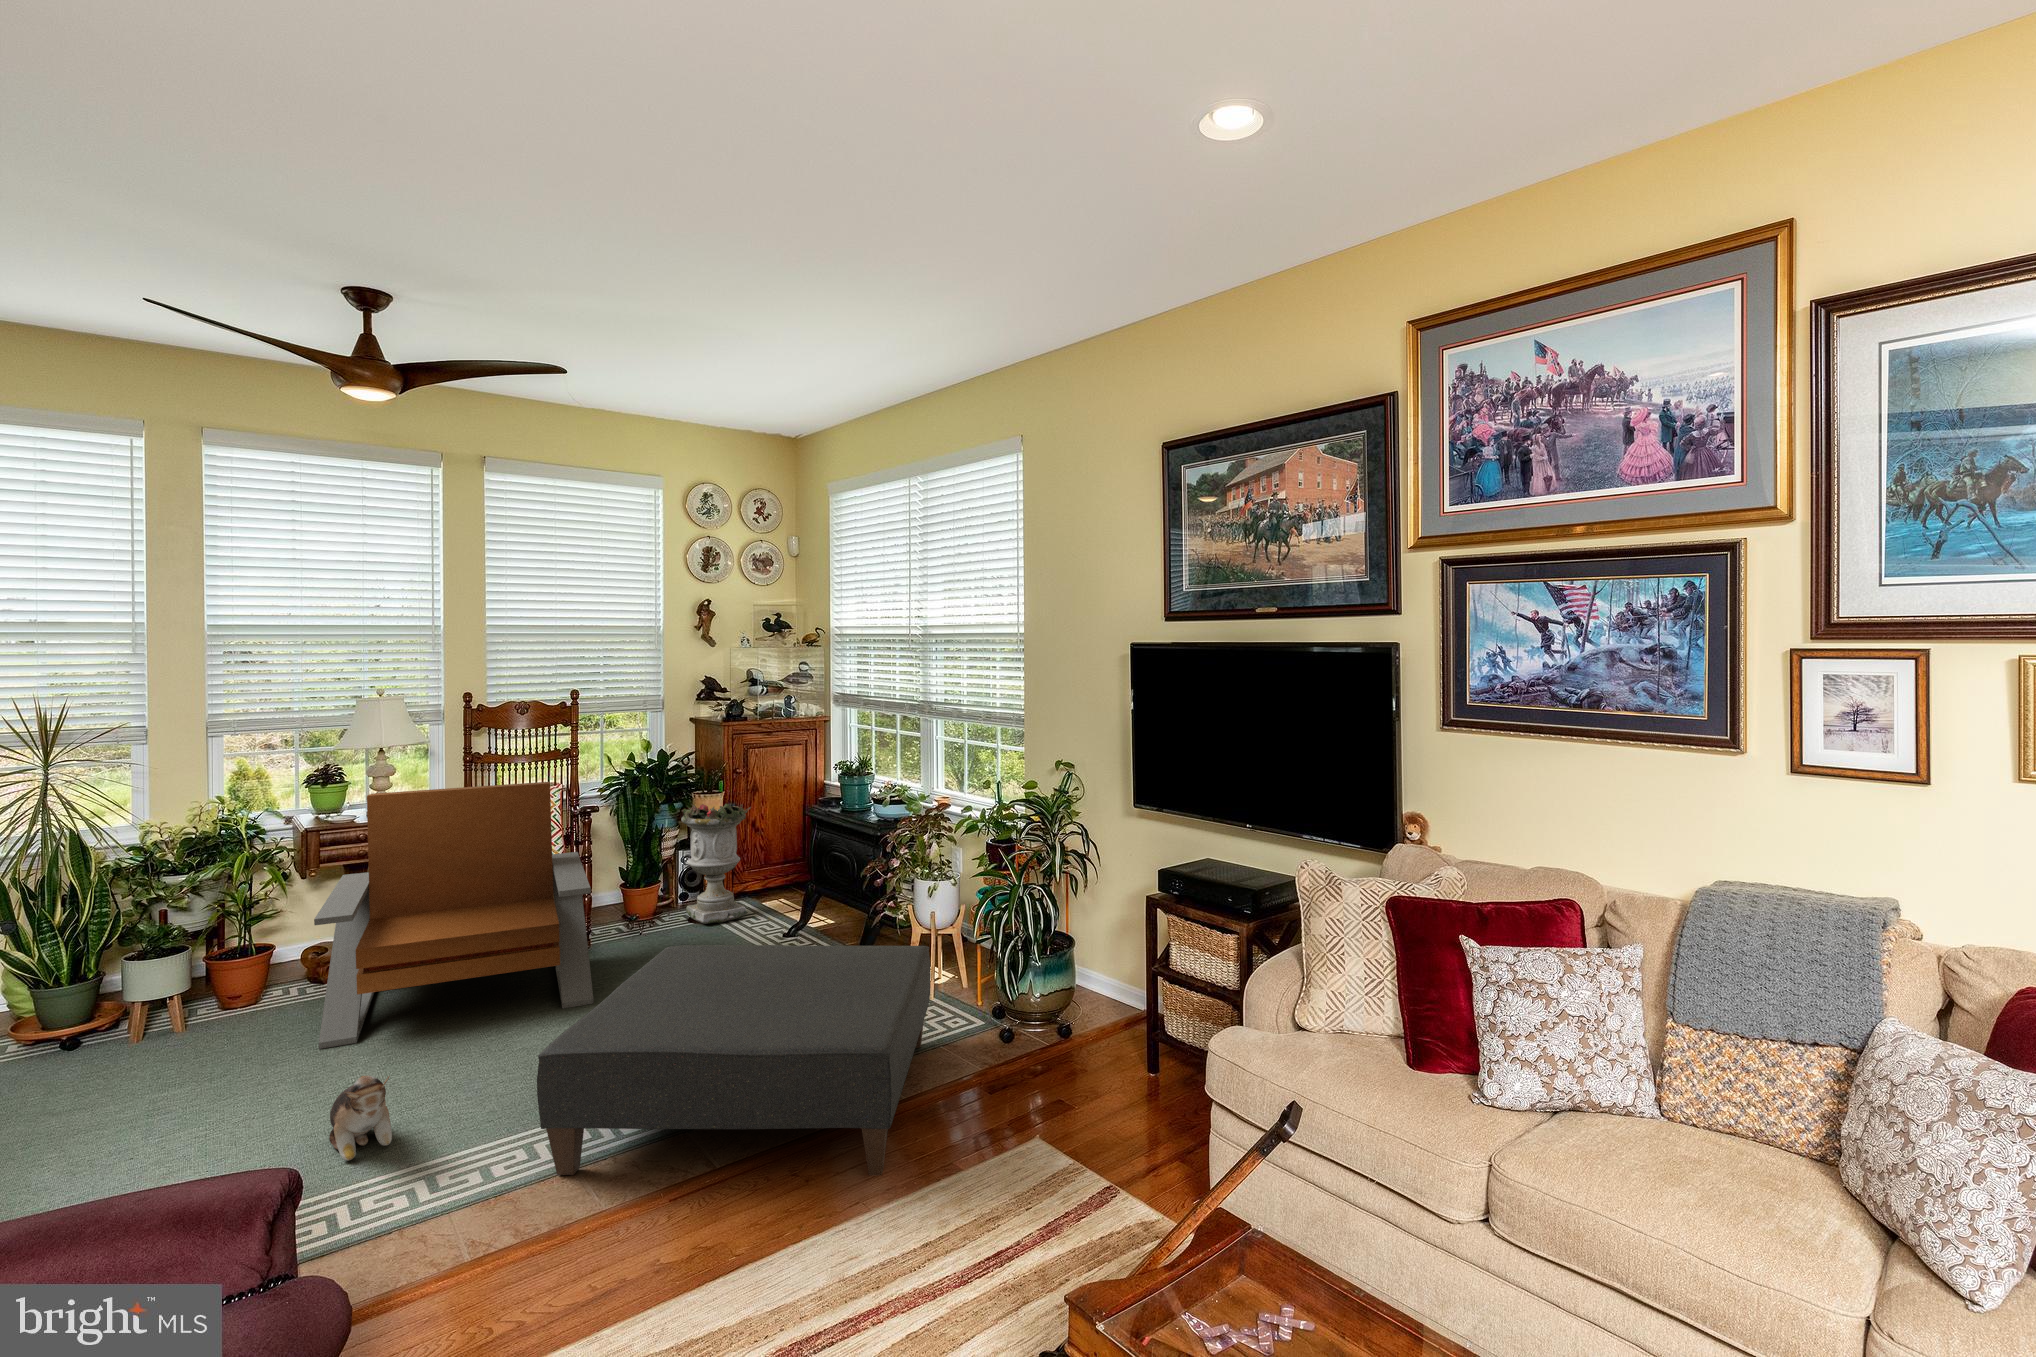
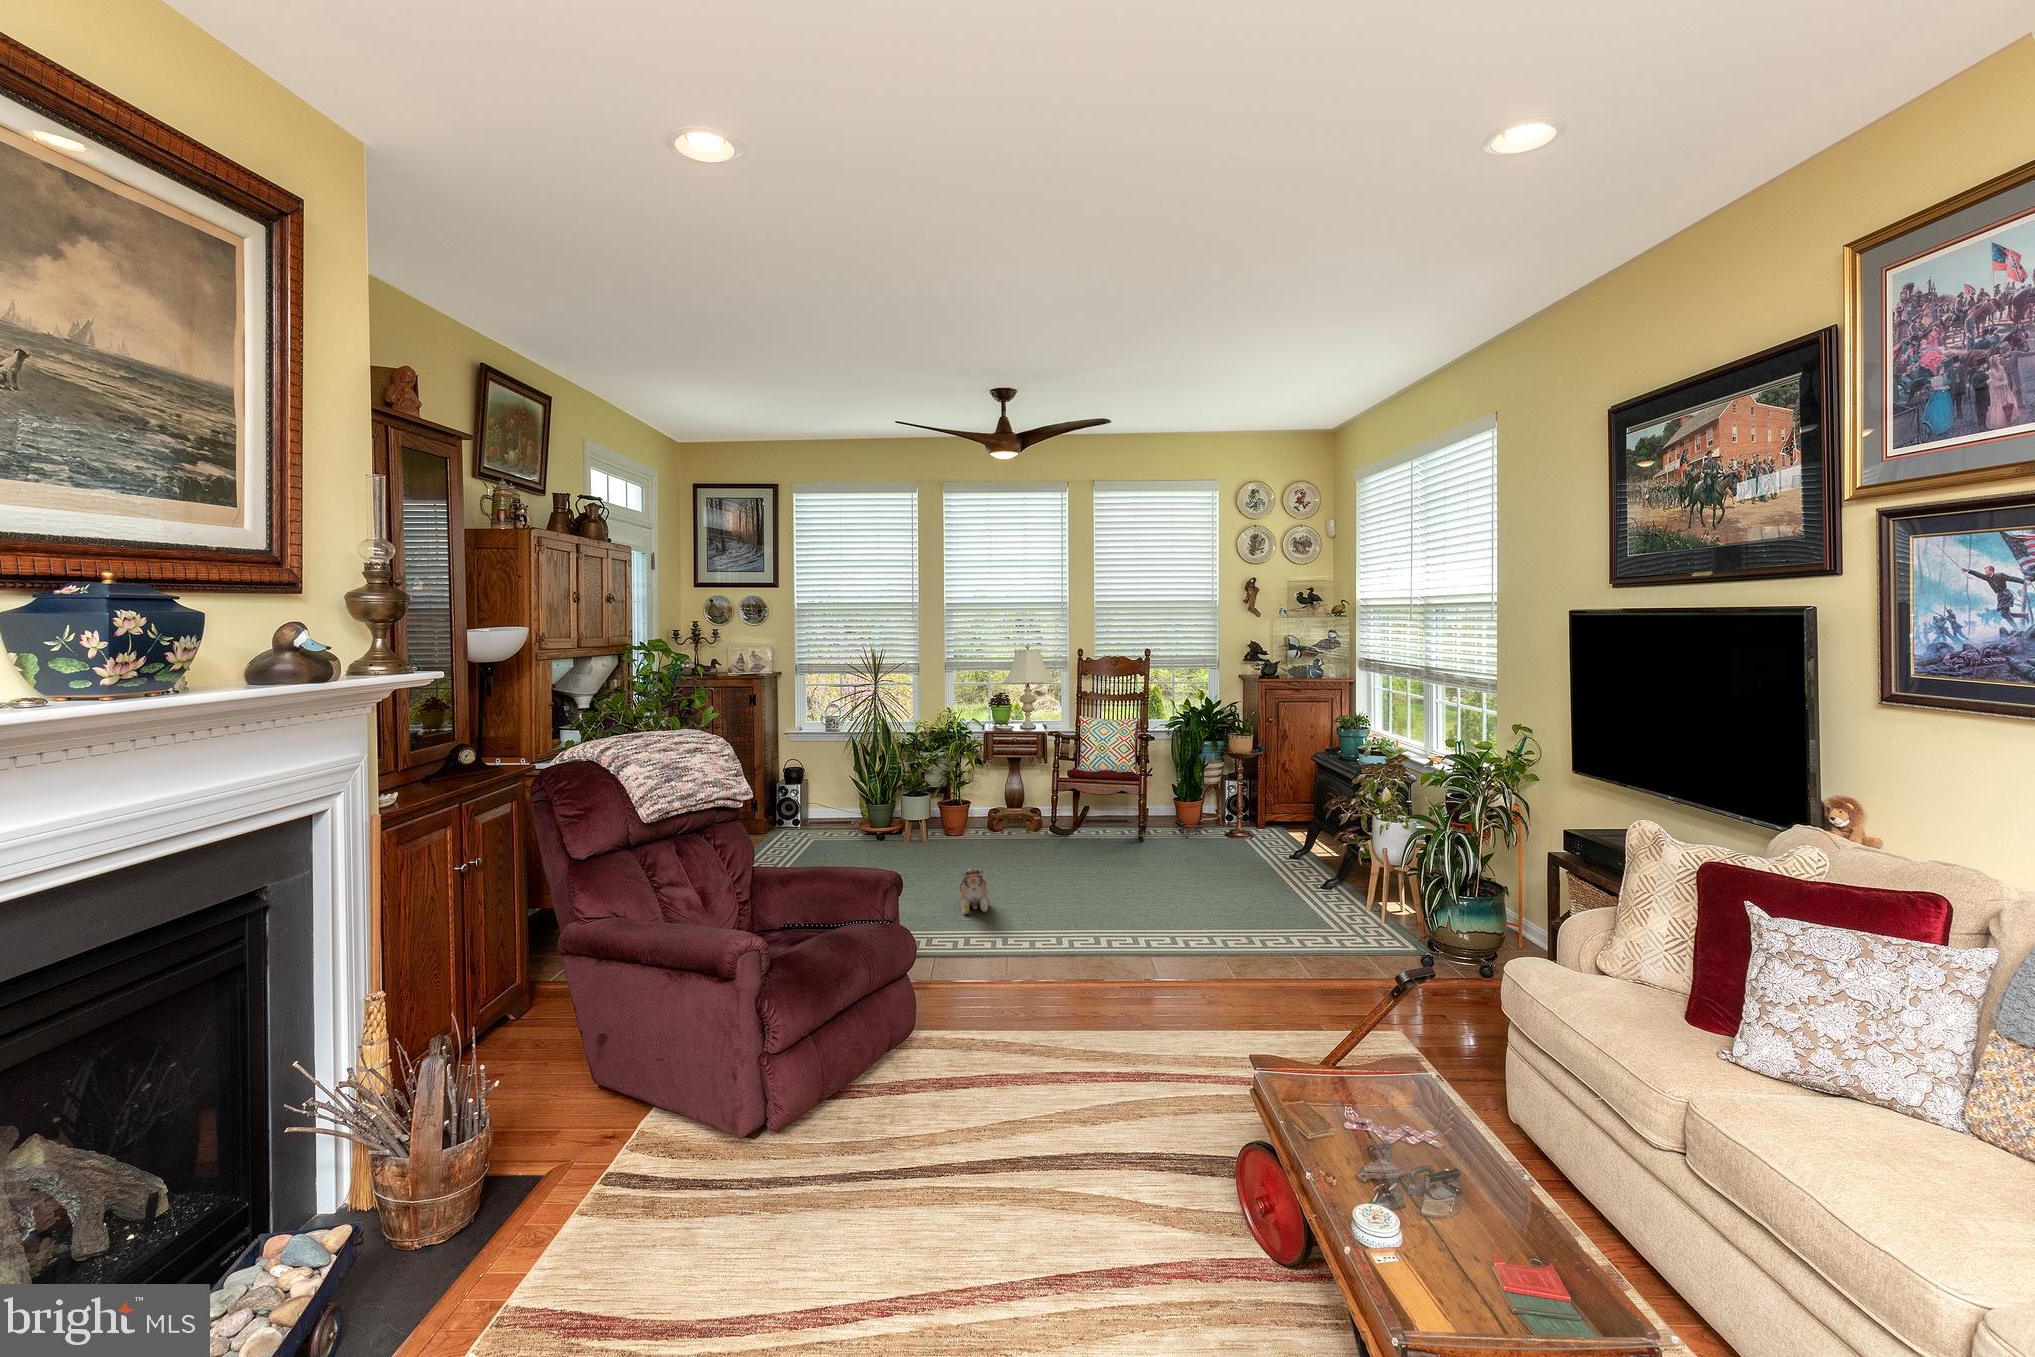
lounge chair: present [314,782,594,1049] -> none [977,712,1141,867]
planter: present [681,804,750,924] -> none [1221,739,1274,833]
ottoman: present [537,945,931,1176] -> none [1045,830,1348,1006]

